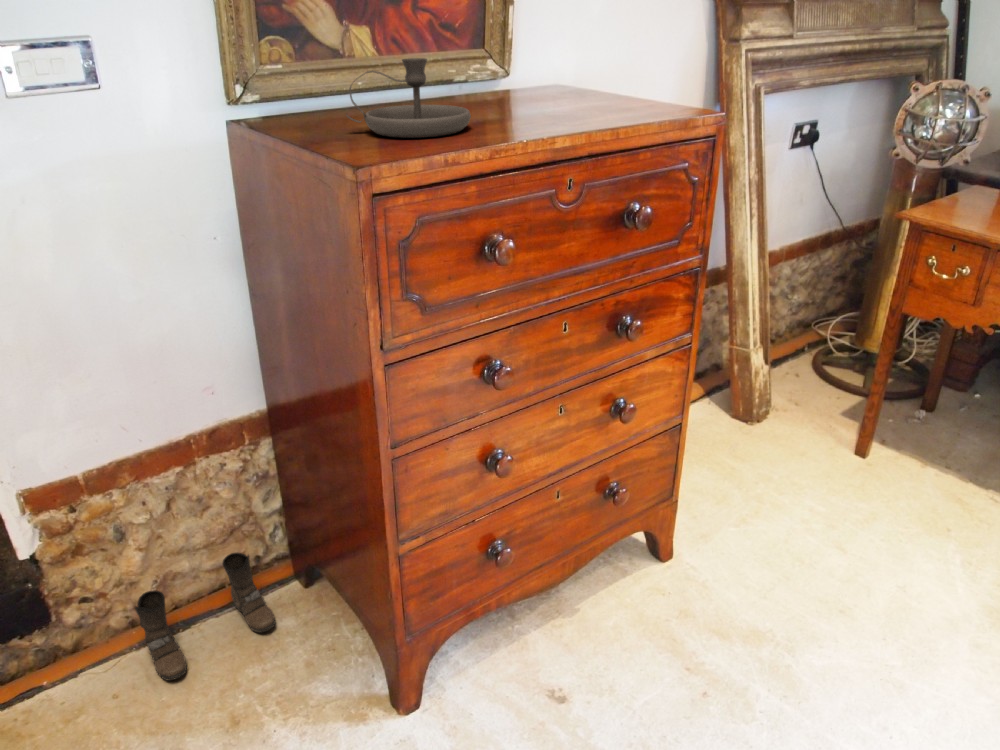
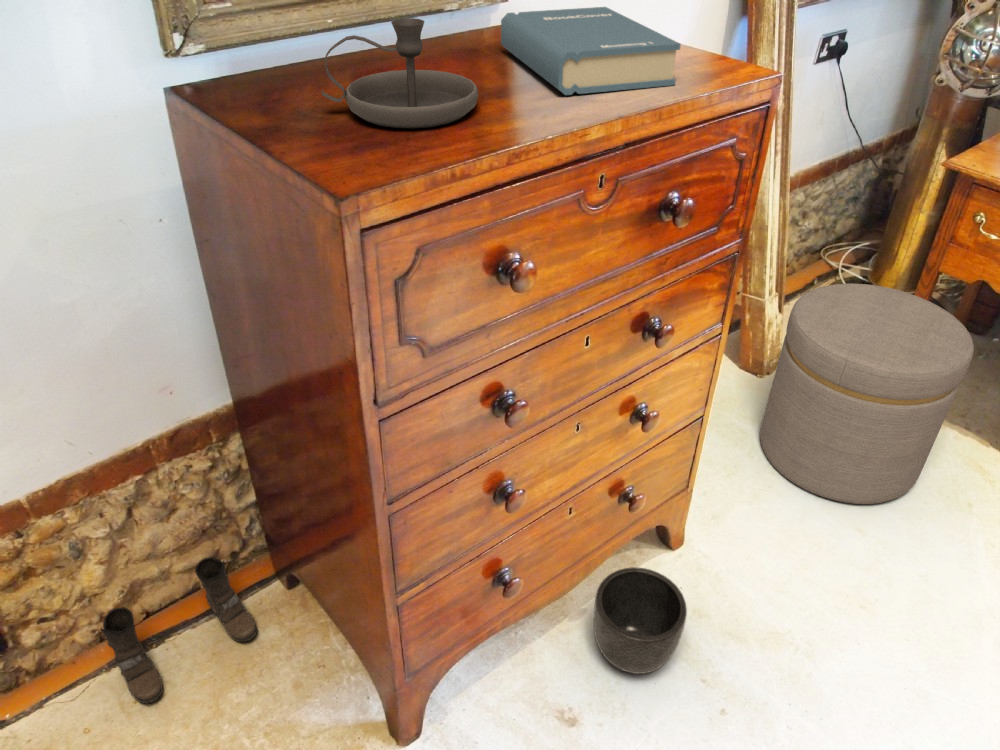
hardback book: none [495,69,636,121] -> present [501,7,681,95]
ottoman: none [751,327,937,528] -> present [760,284,974,504]
planter: none [587,564,672,665] -> present [594,567,687,674]

